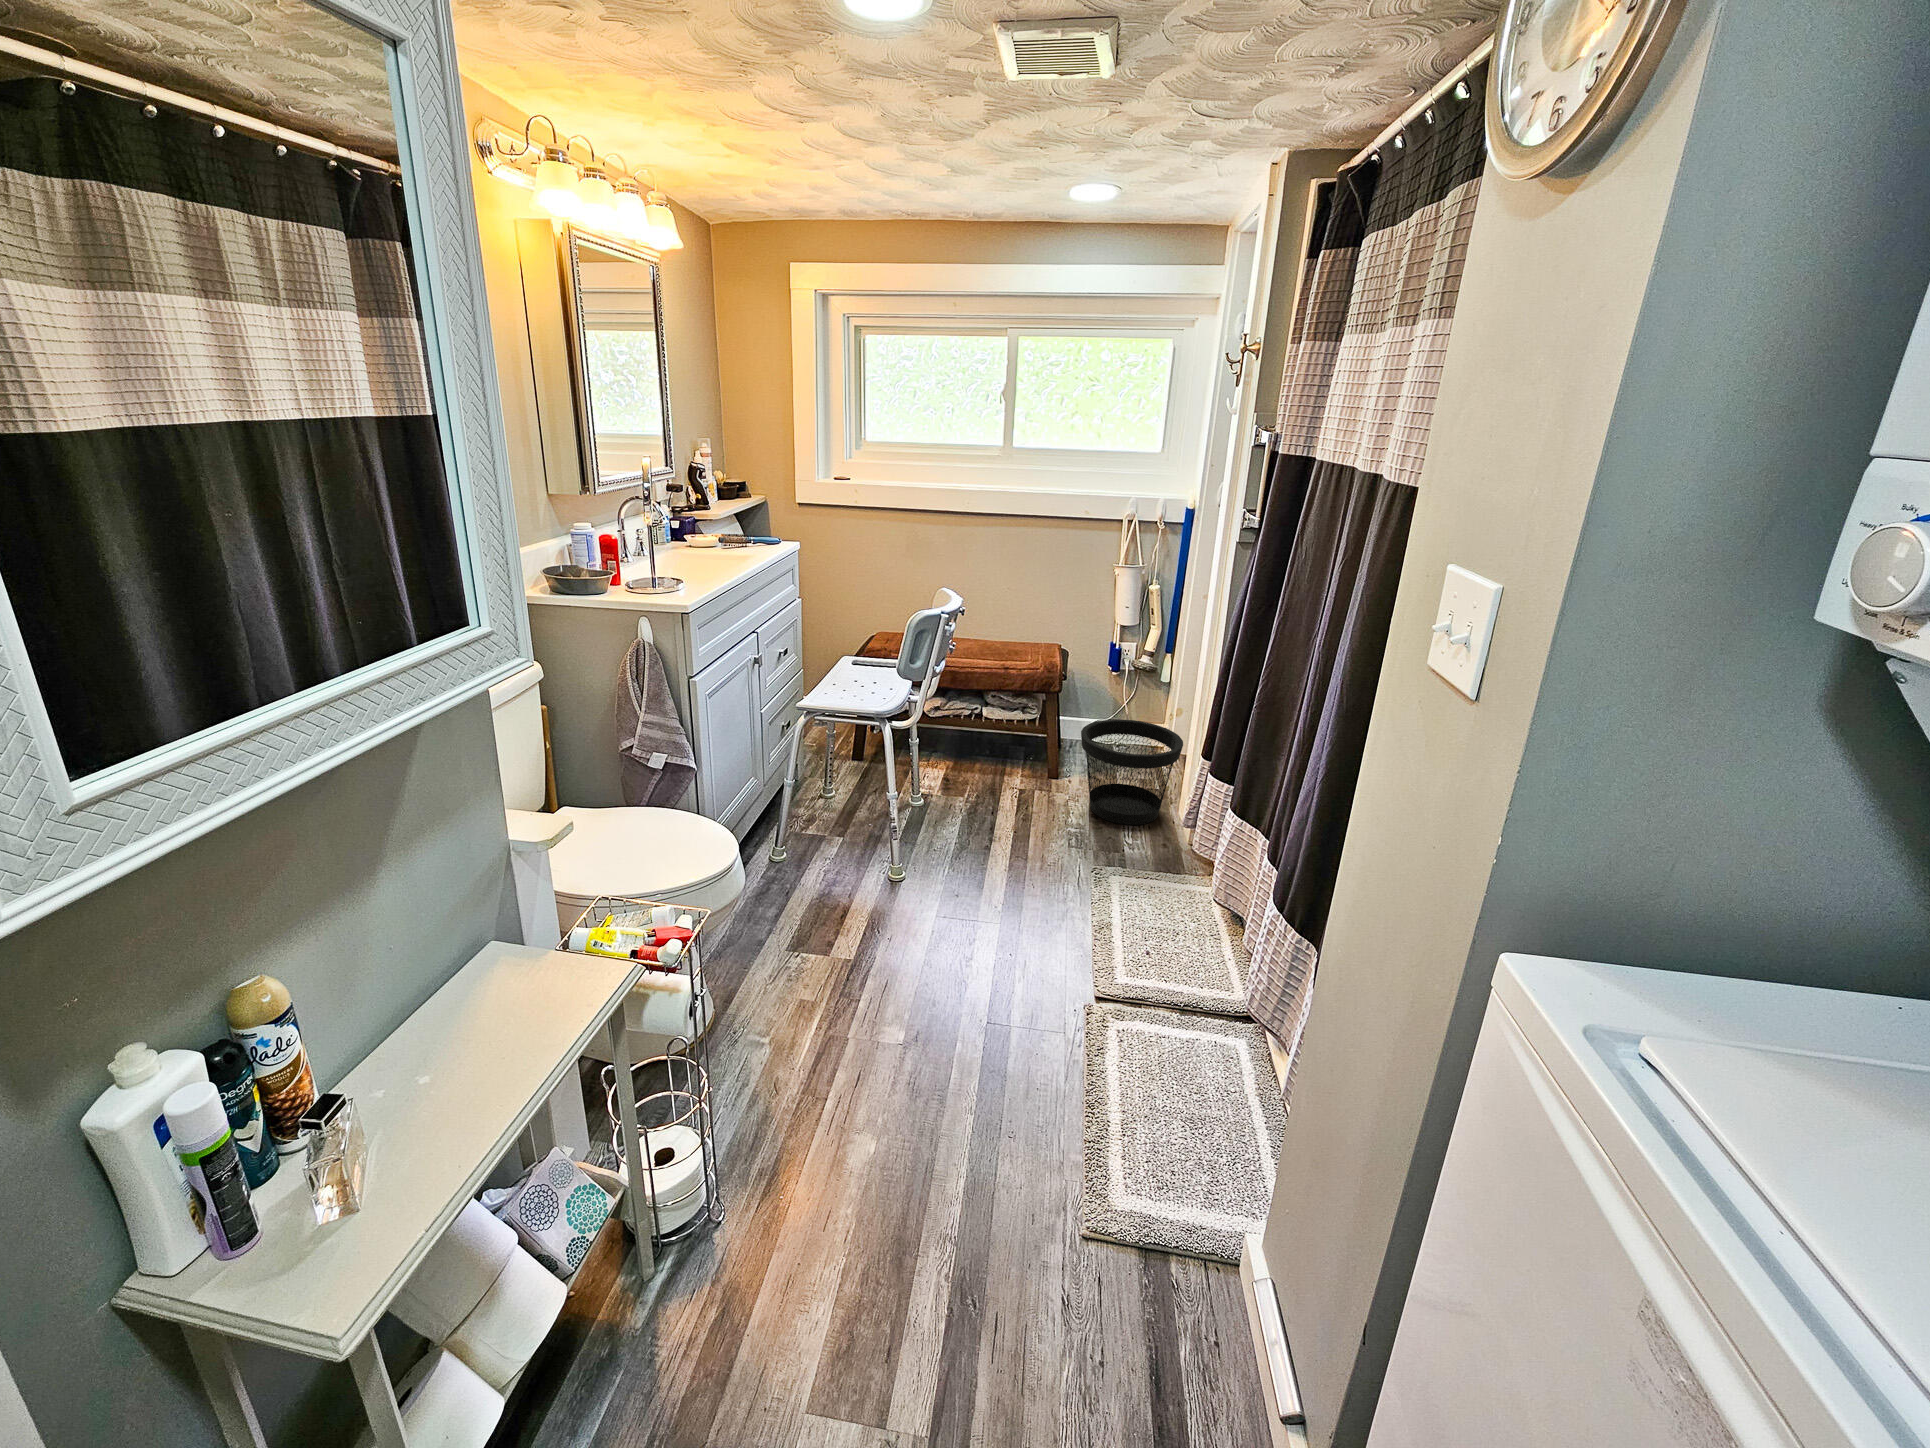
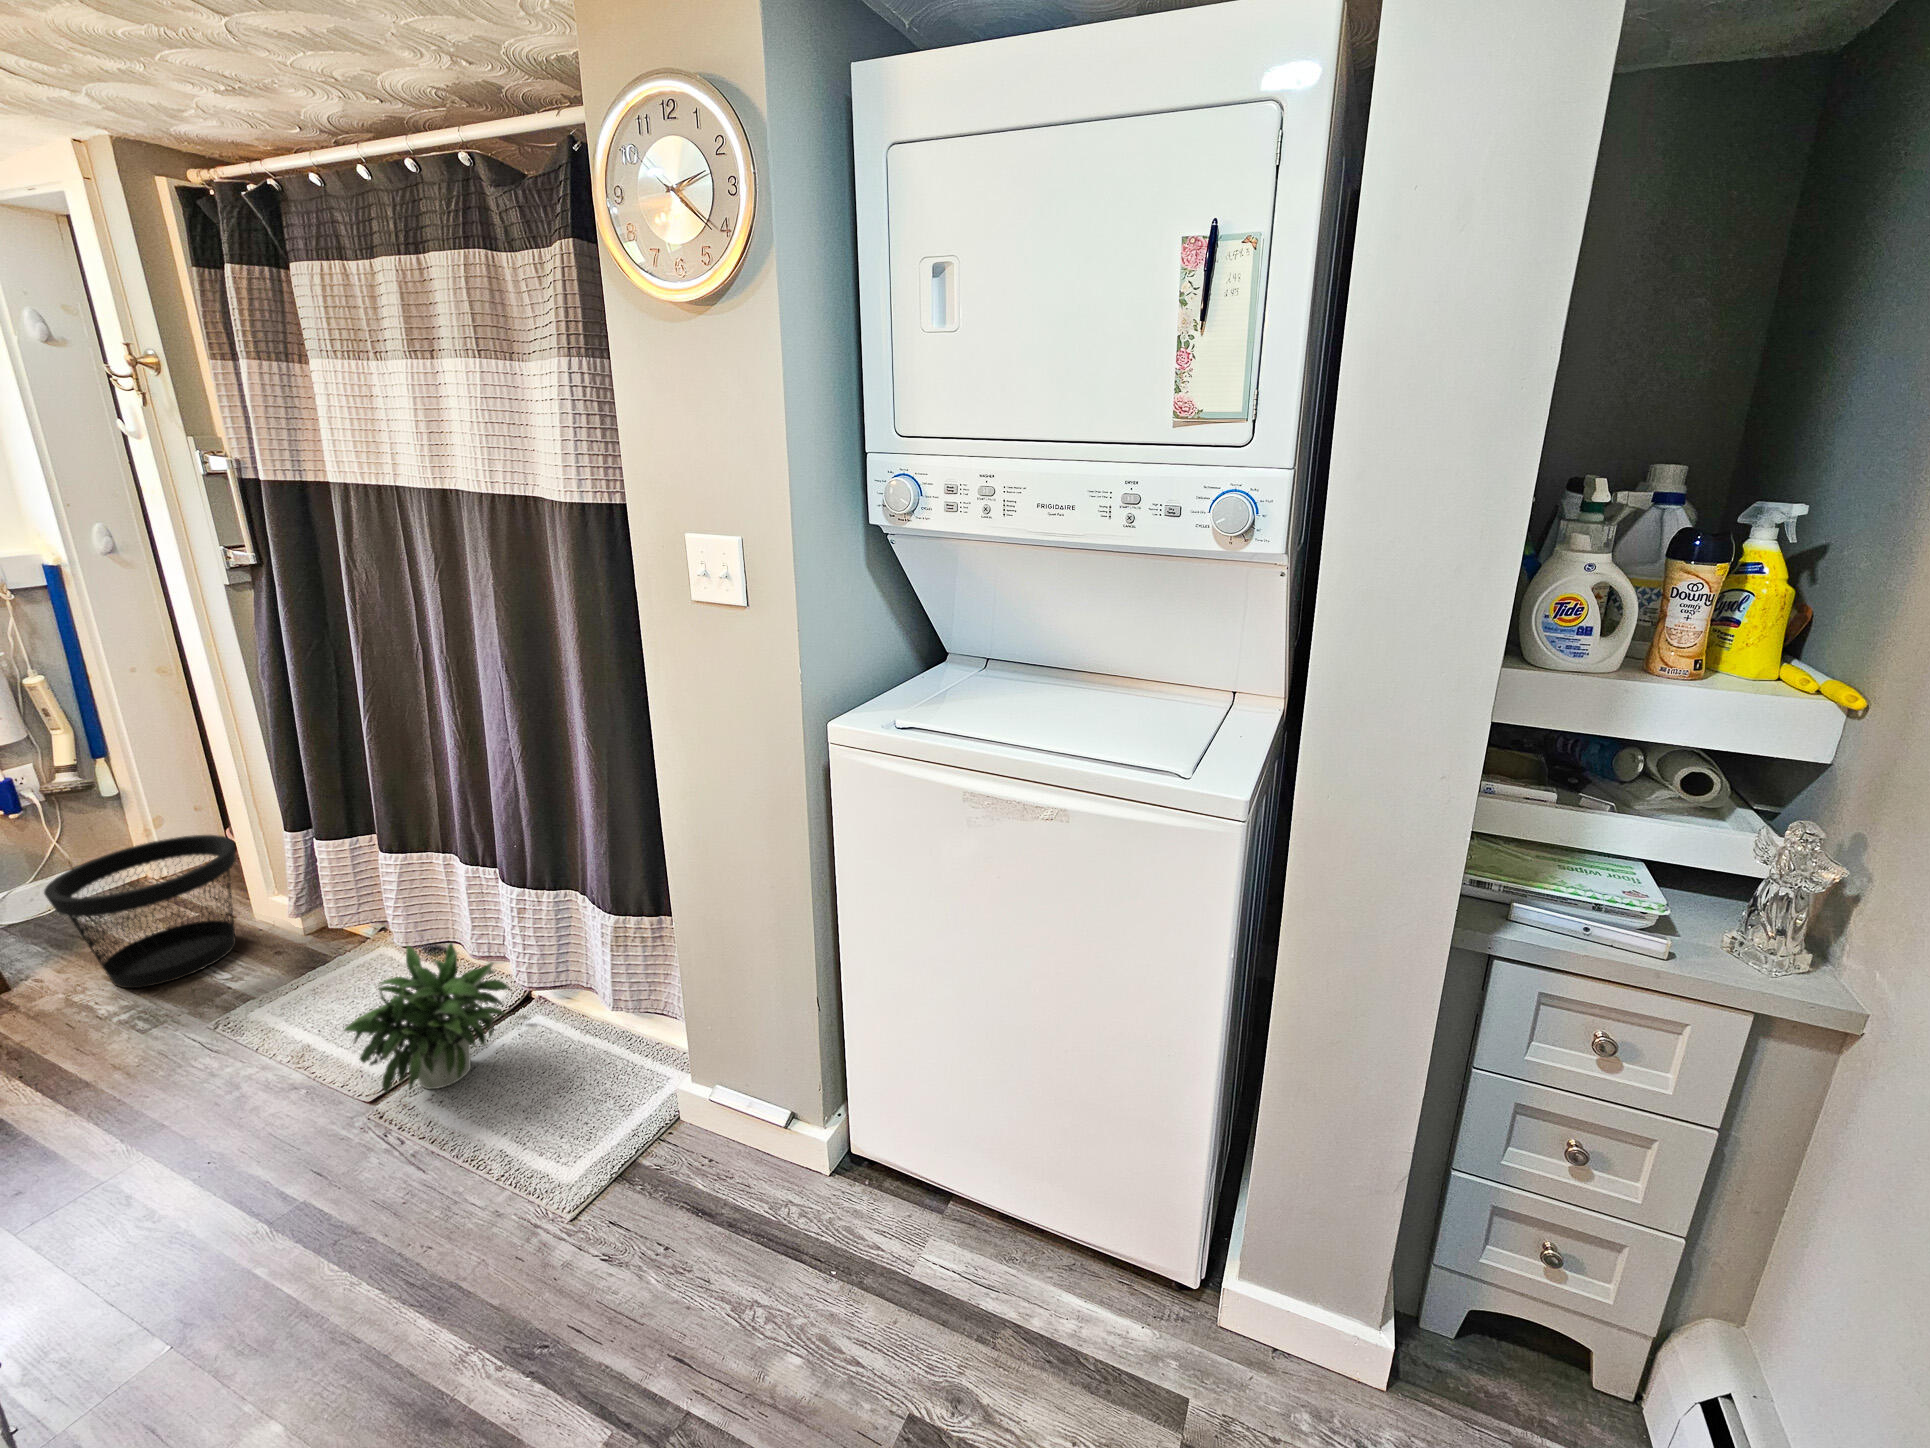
potted plant: none [1092,896,1235,1035] -> present [344,943,527,1092]

